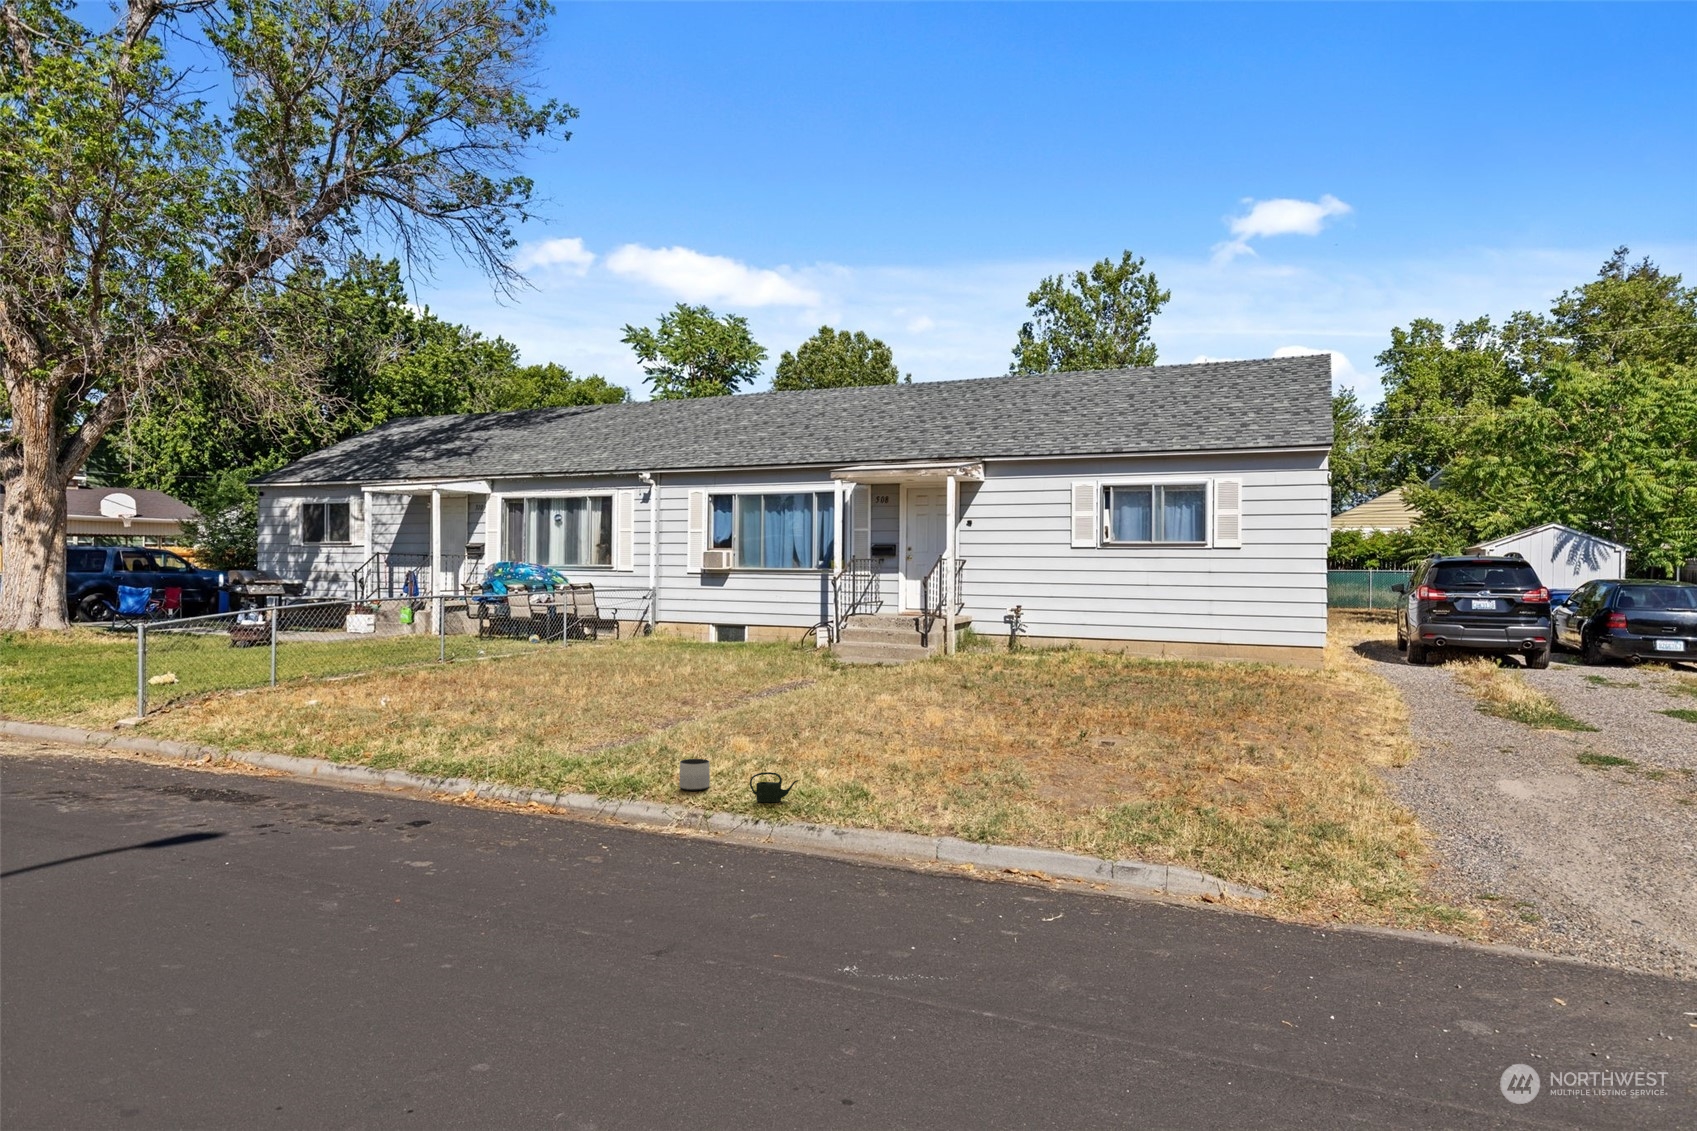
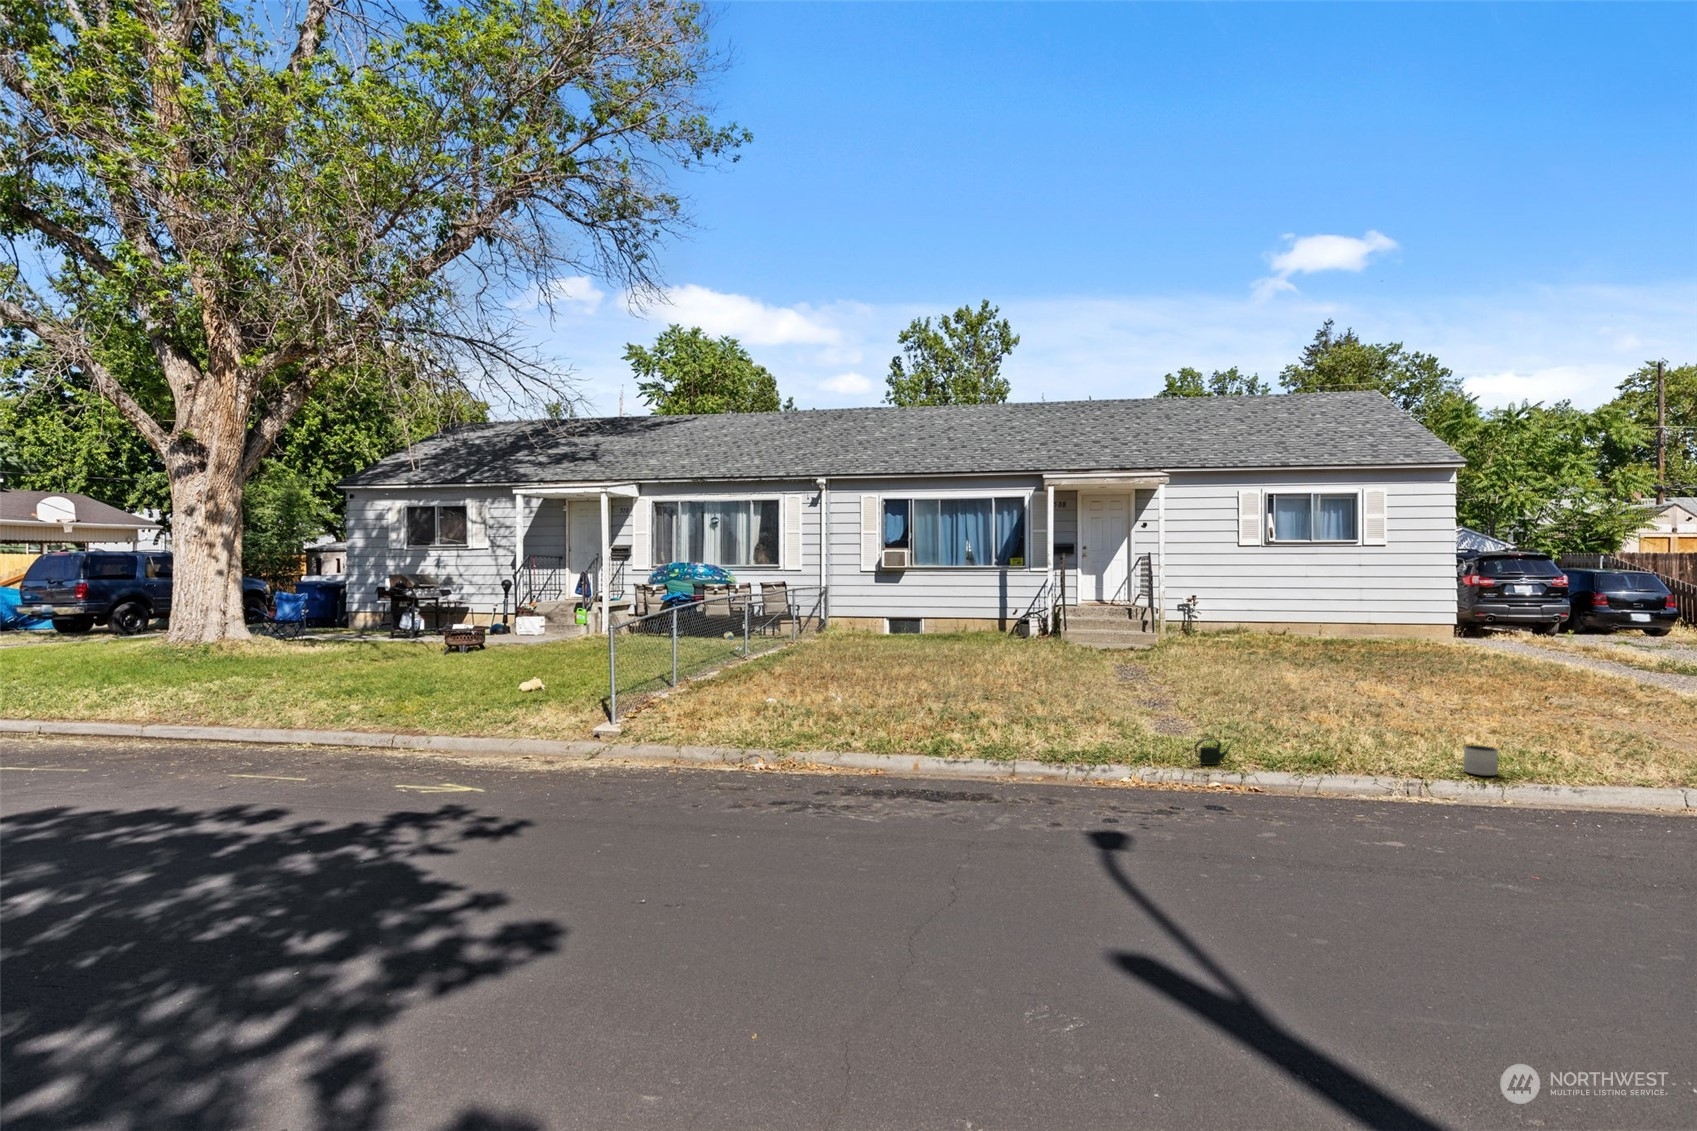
watering can: present [750,772,798,802] -> present [1194,739,1232,765]

